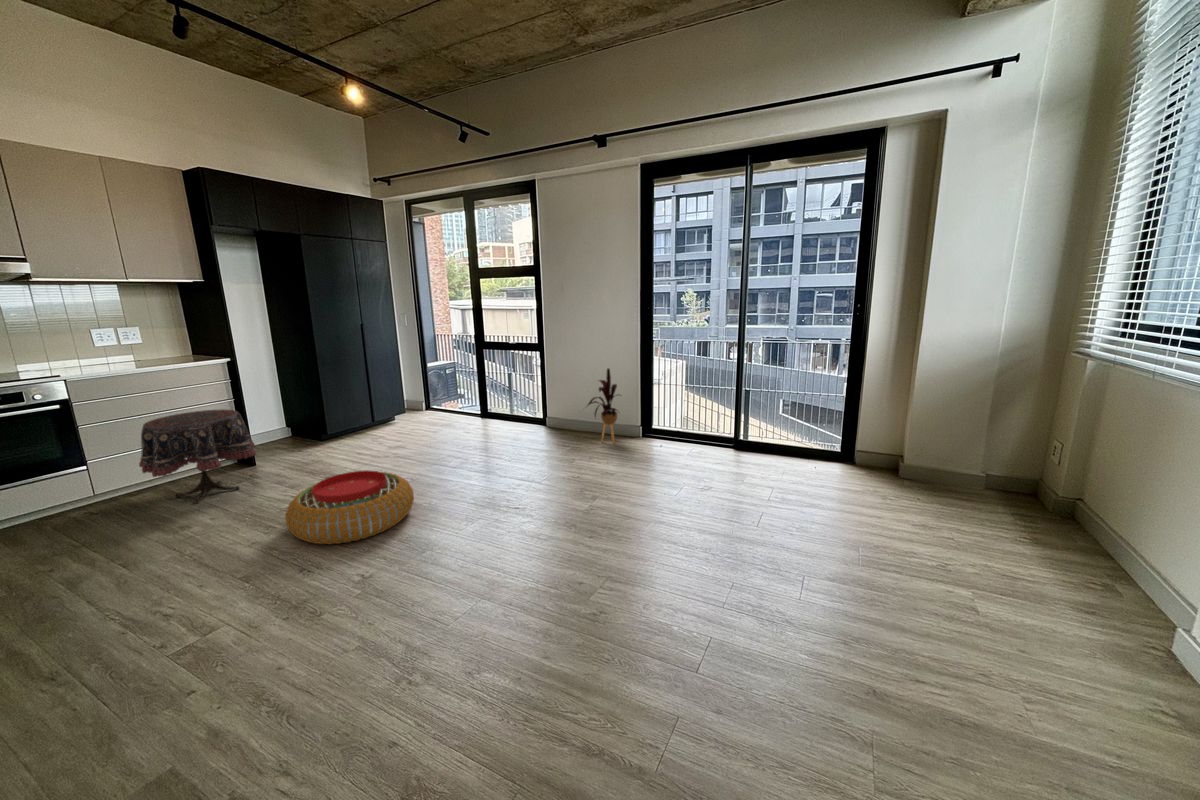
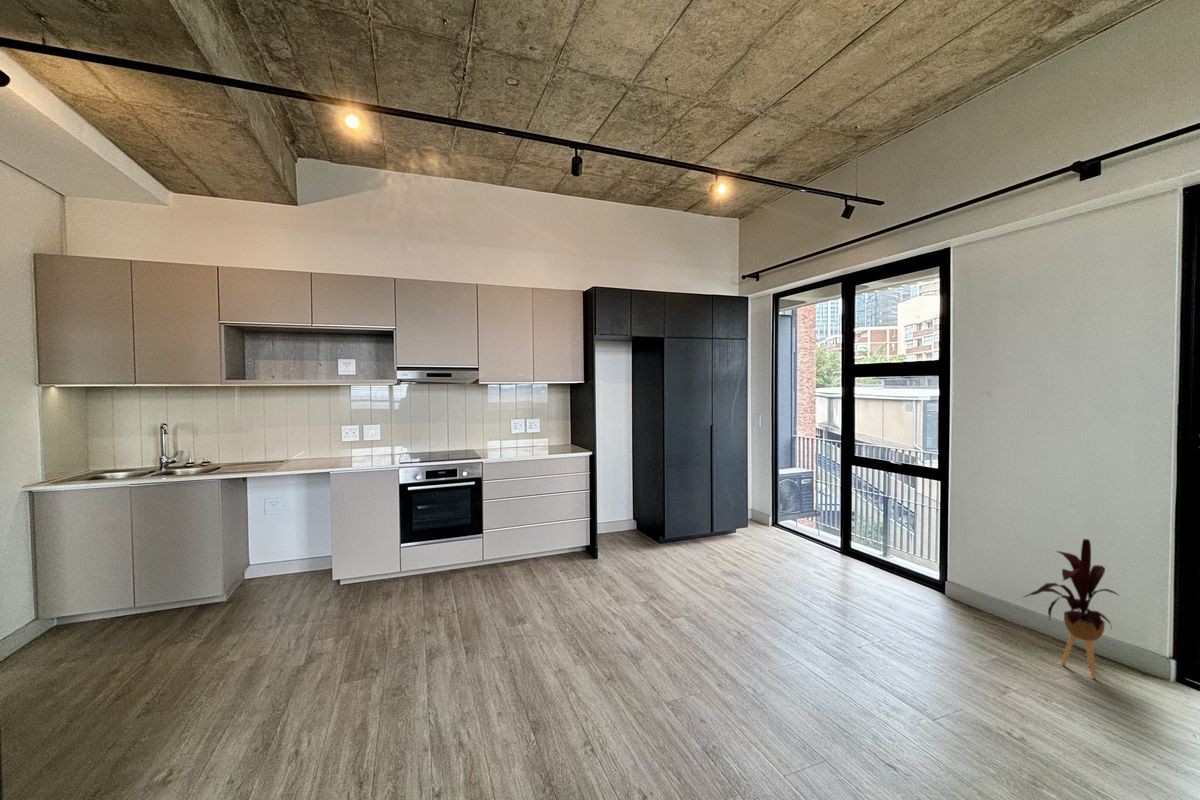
side table: present [139,409,256,503] -> none [512,500,595,591]
pouf: present [285,470,414,544] -> none [592,610,730,714]

